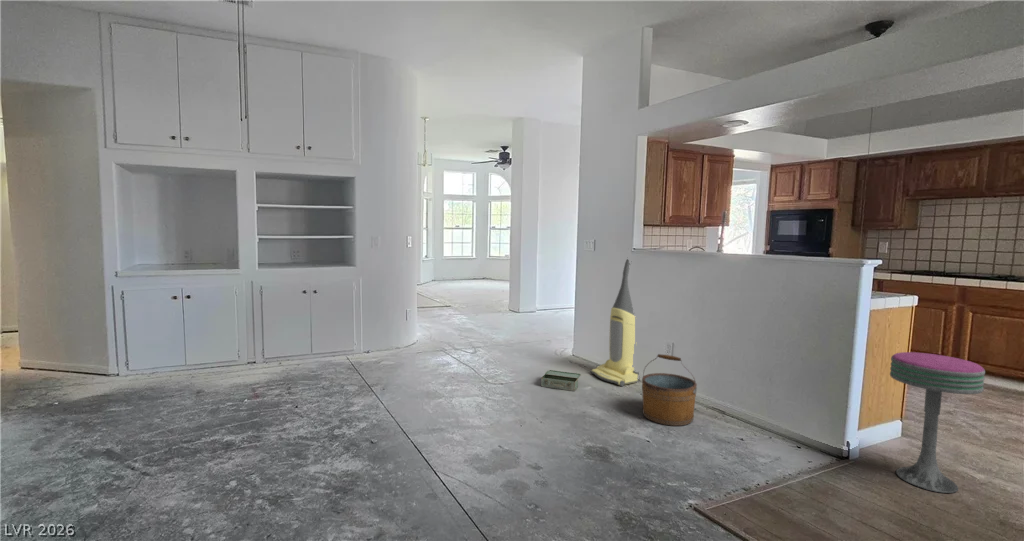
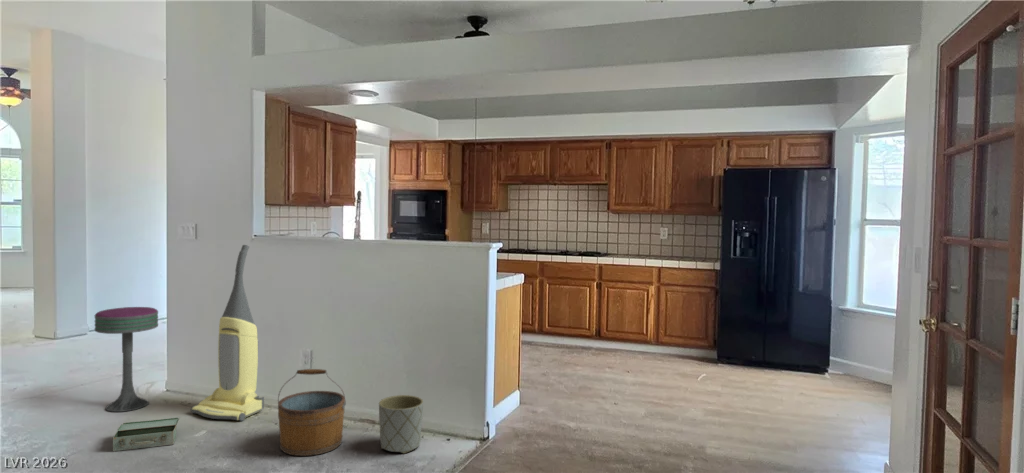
bar stool: present [890,352,985,493] -> present [95,307,158,412]
planter: none [725,393,771,447] -> present [379,395,423,454]

